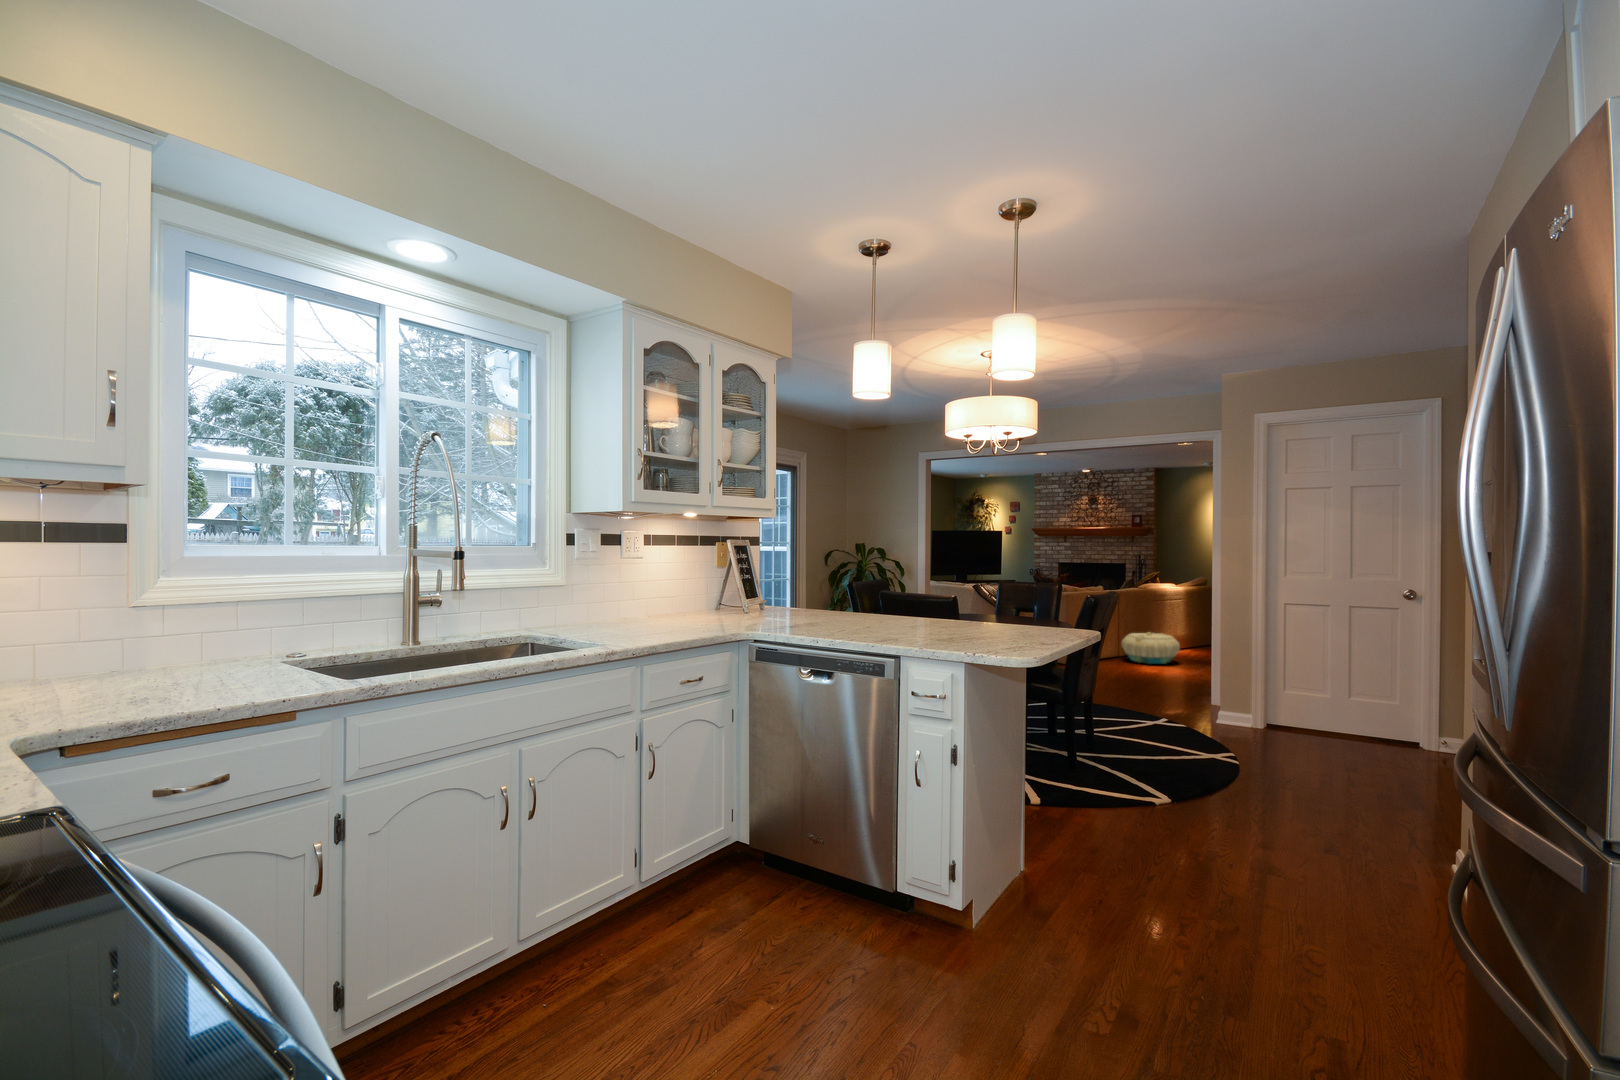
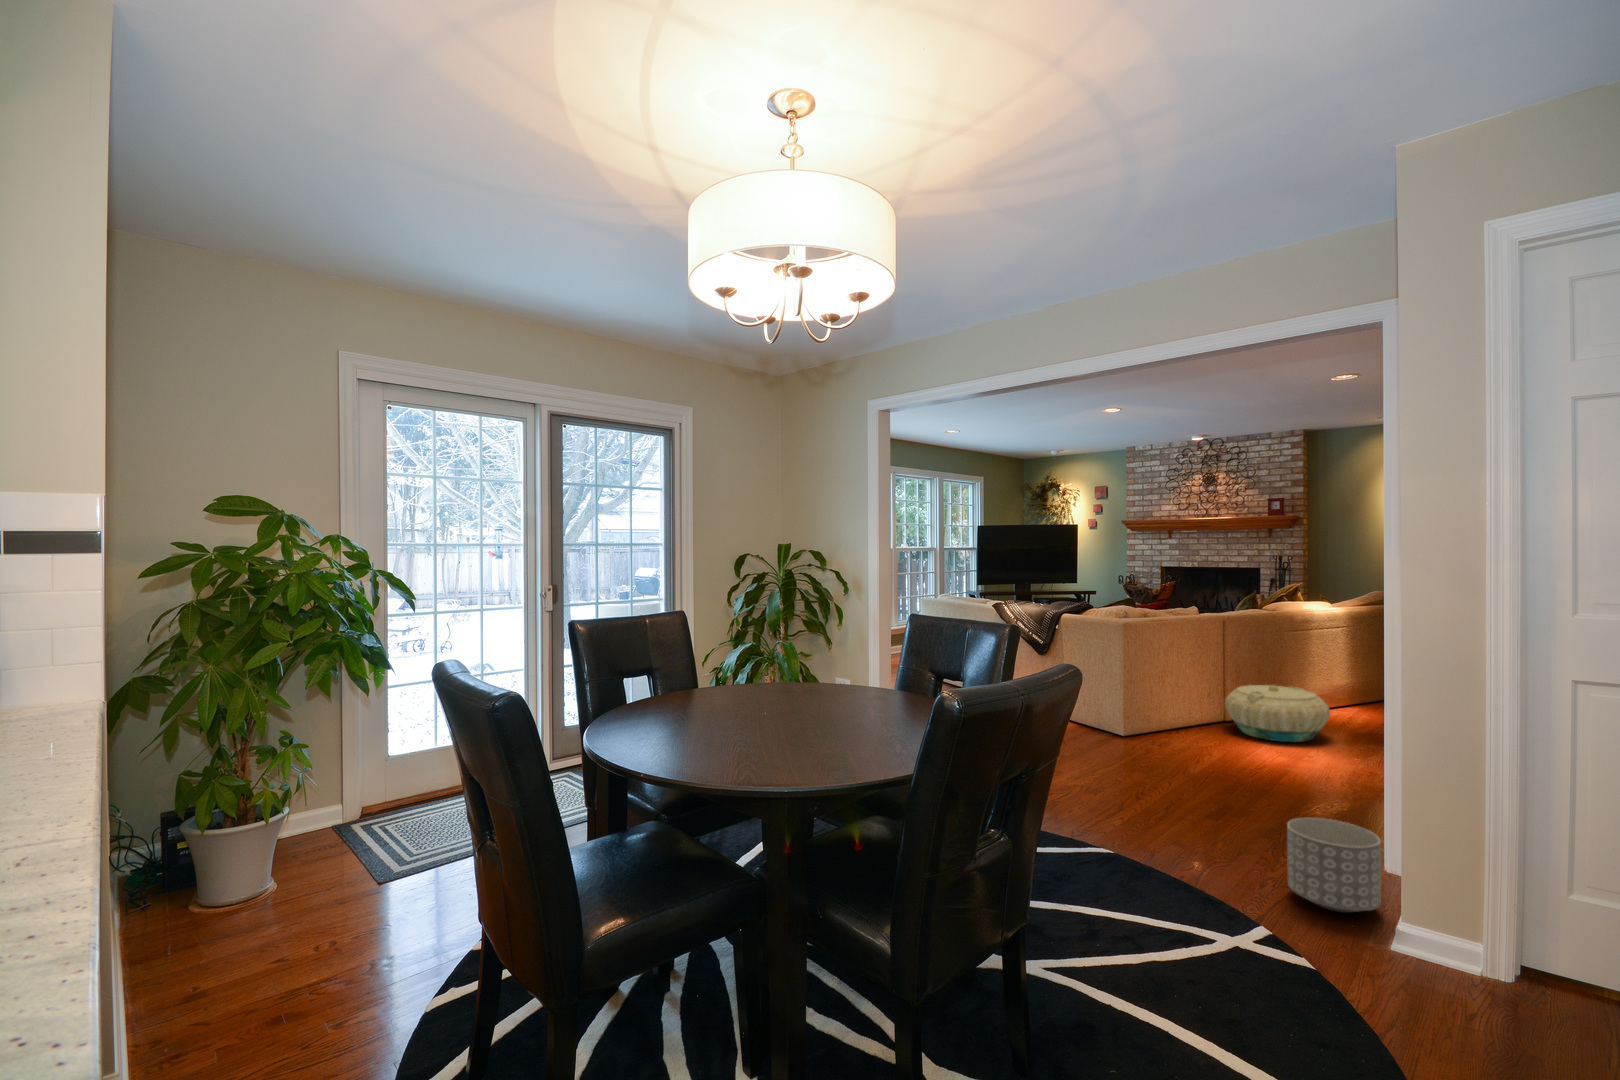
planter: none [1174,677,1213,716] -> present [1287,818,1381,913]

